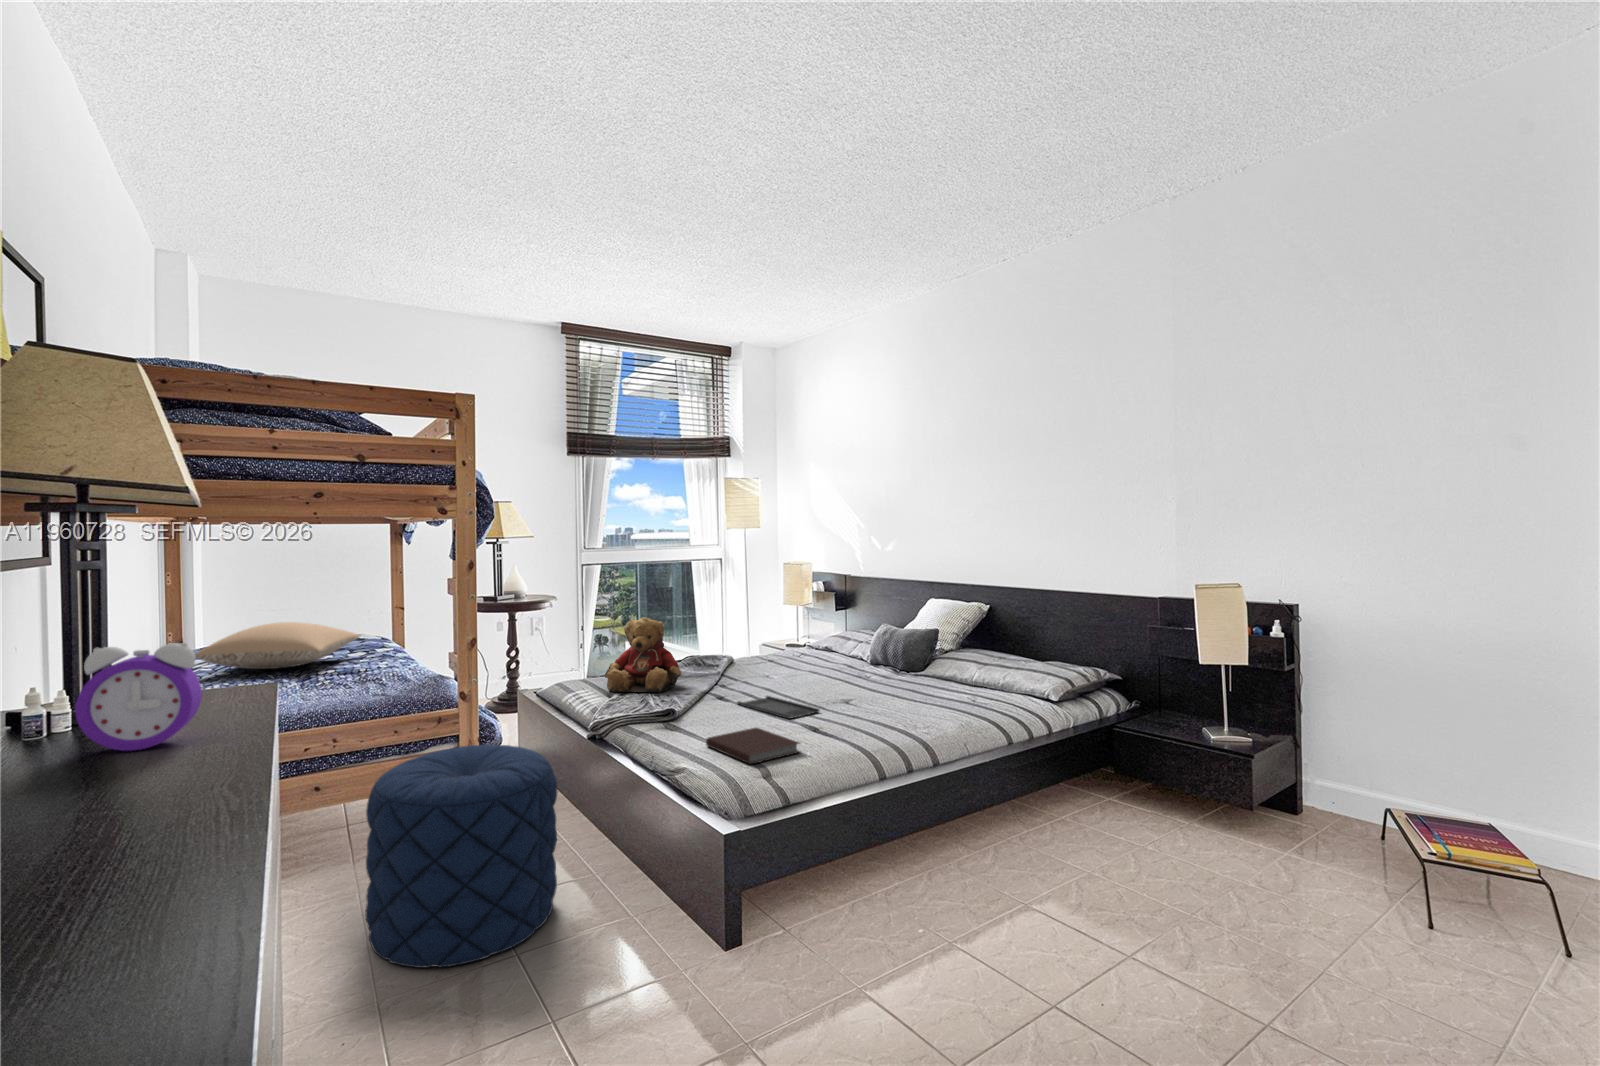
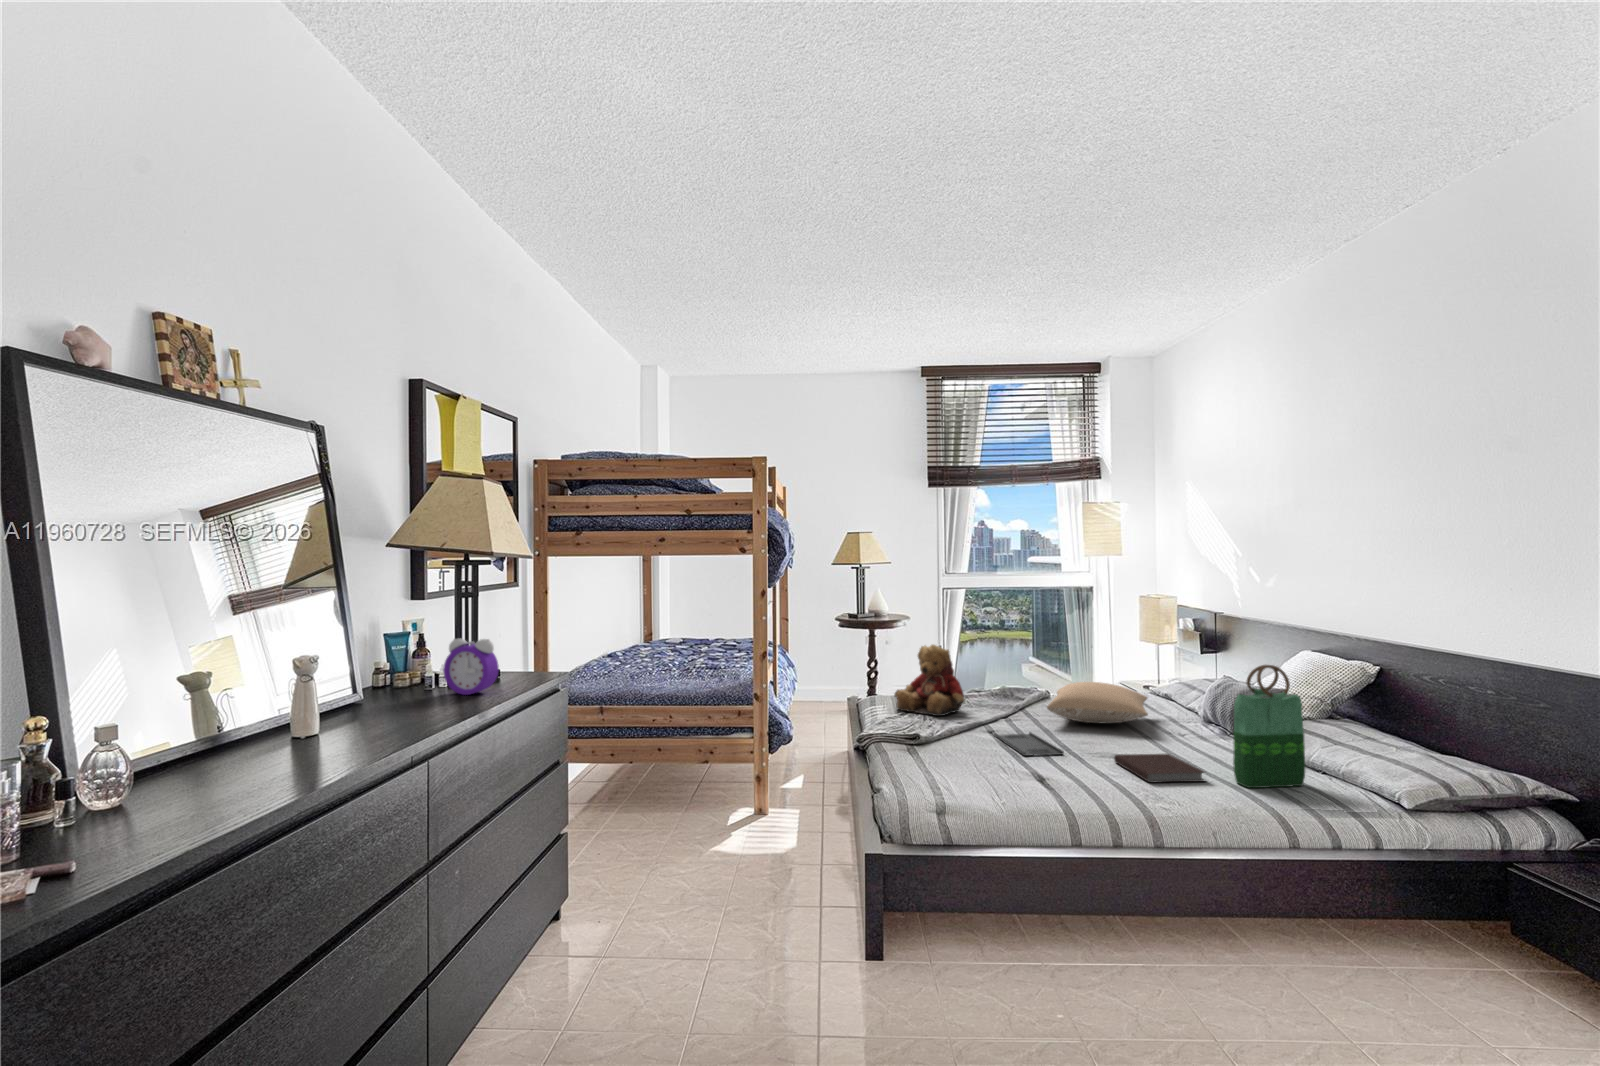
tote bag: none [968,611,1012,717] -> present [1233,665,1305,788]
pillow: present [195,622,360,669] -> present [1047,682,1148,723]
notebook: present [706,728,800,764] -> present [1114,754,1205,783]
pouf: present [365,745,557,968] -> none [656,734,789,892]

